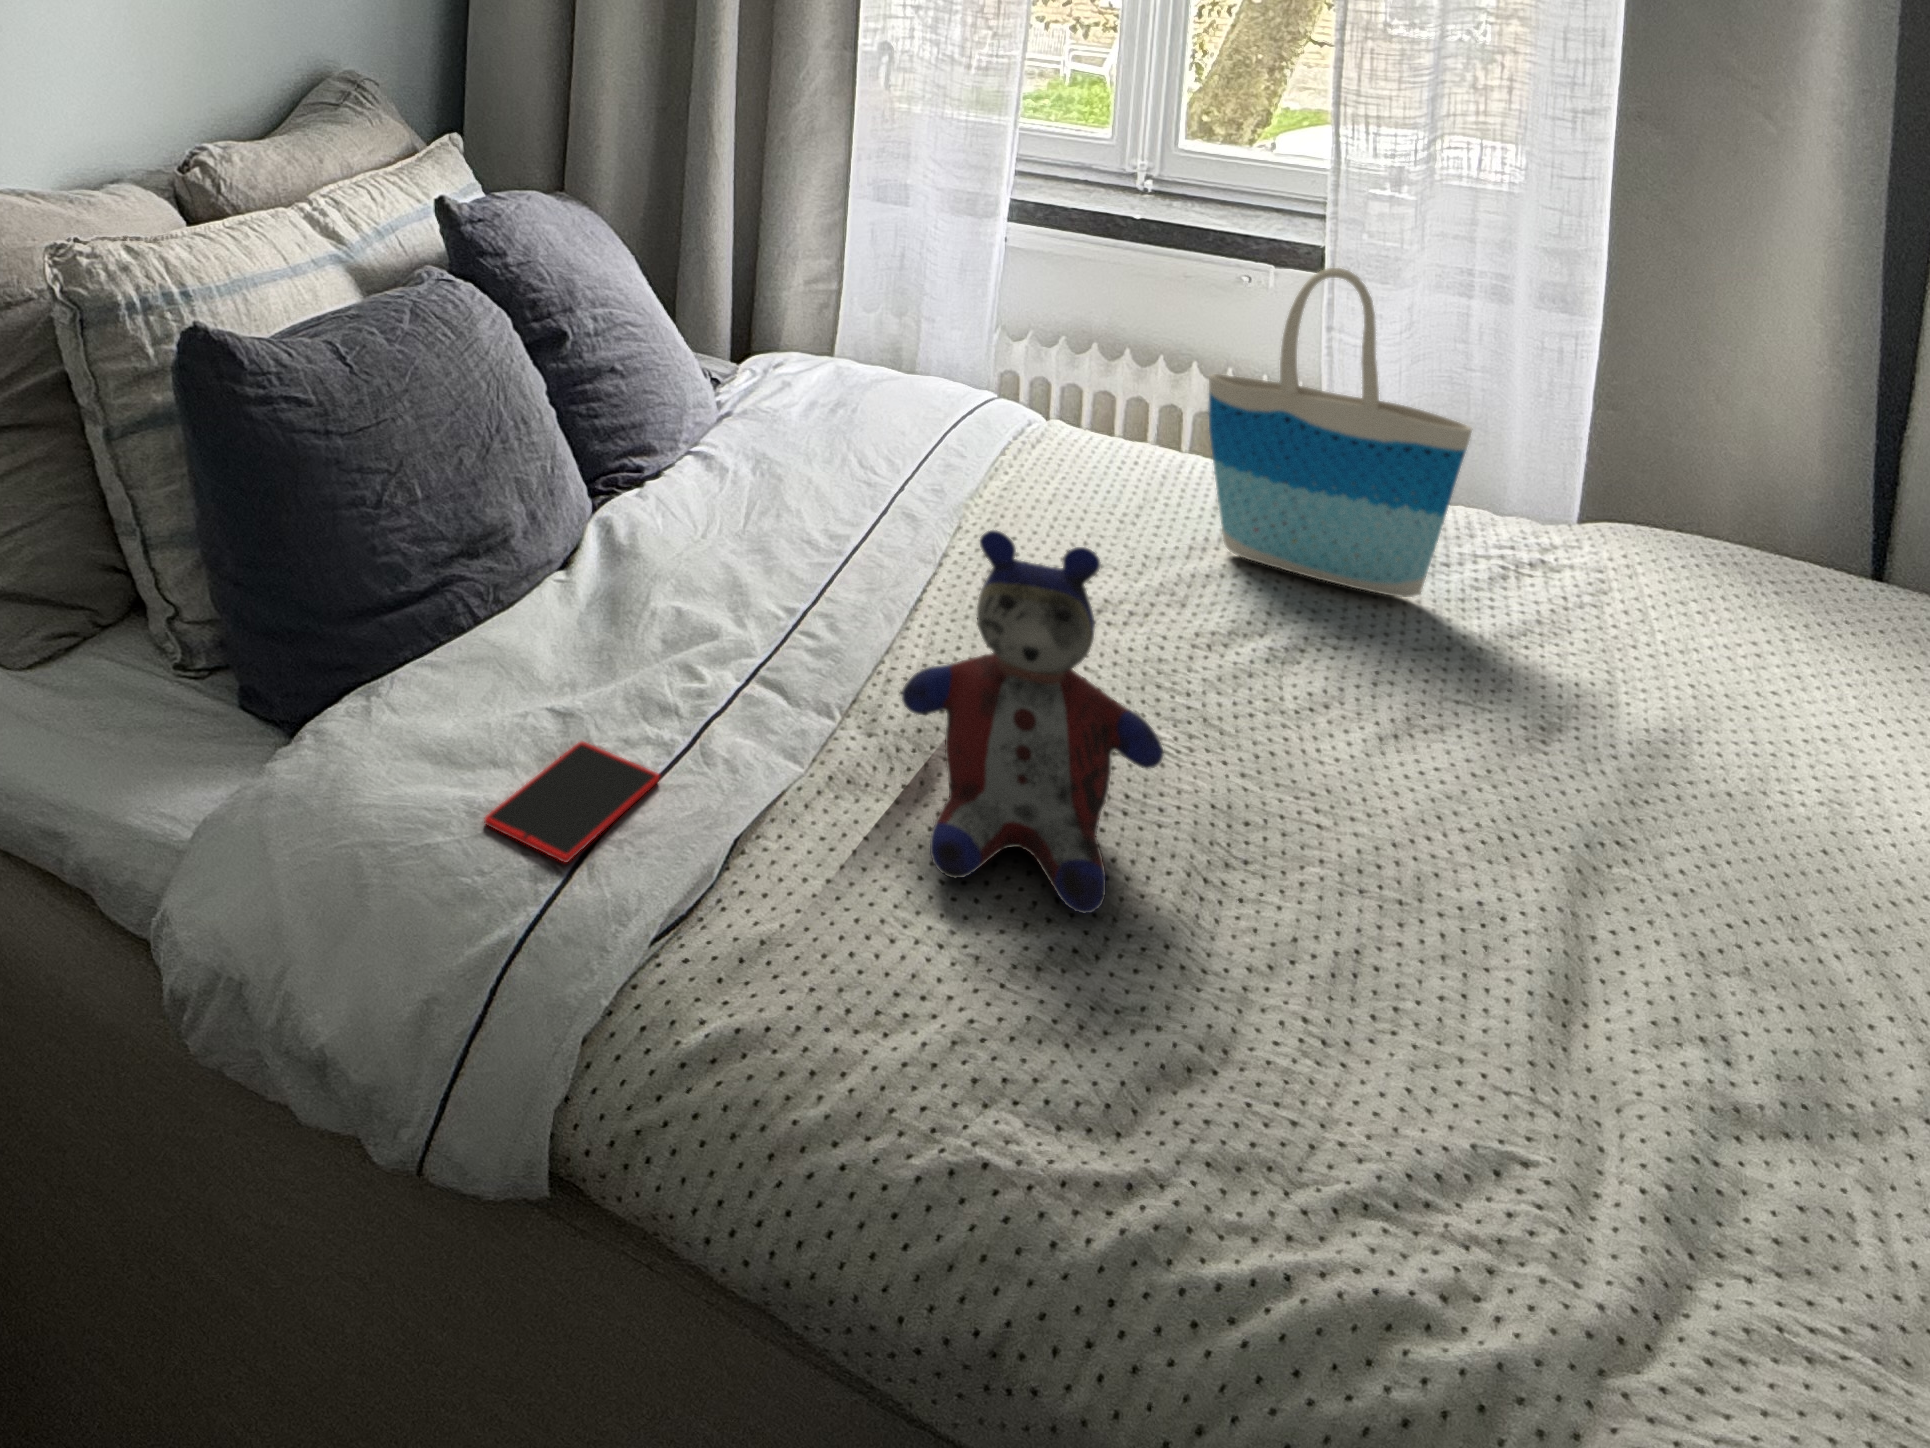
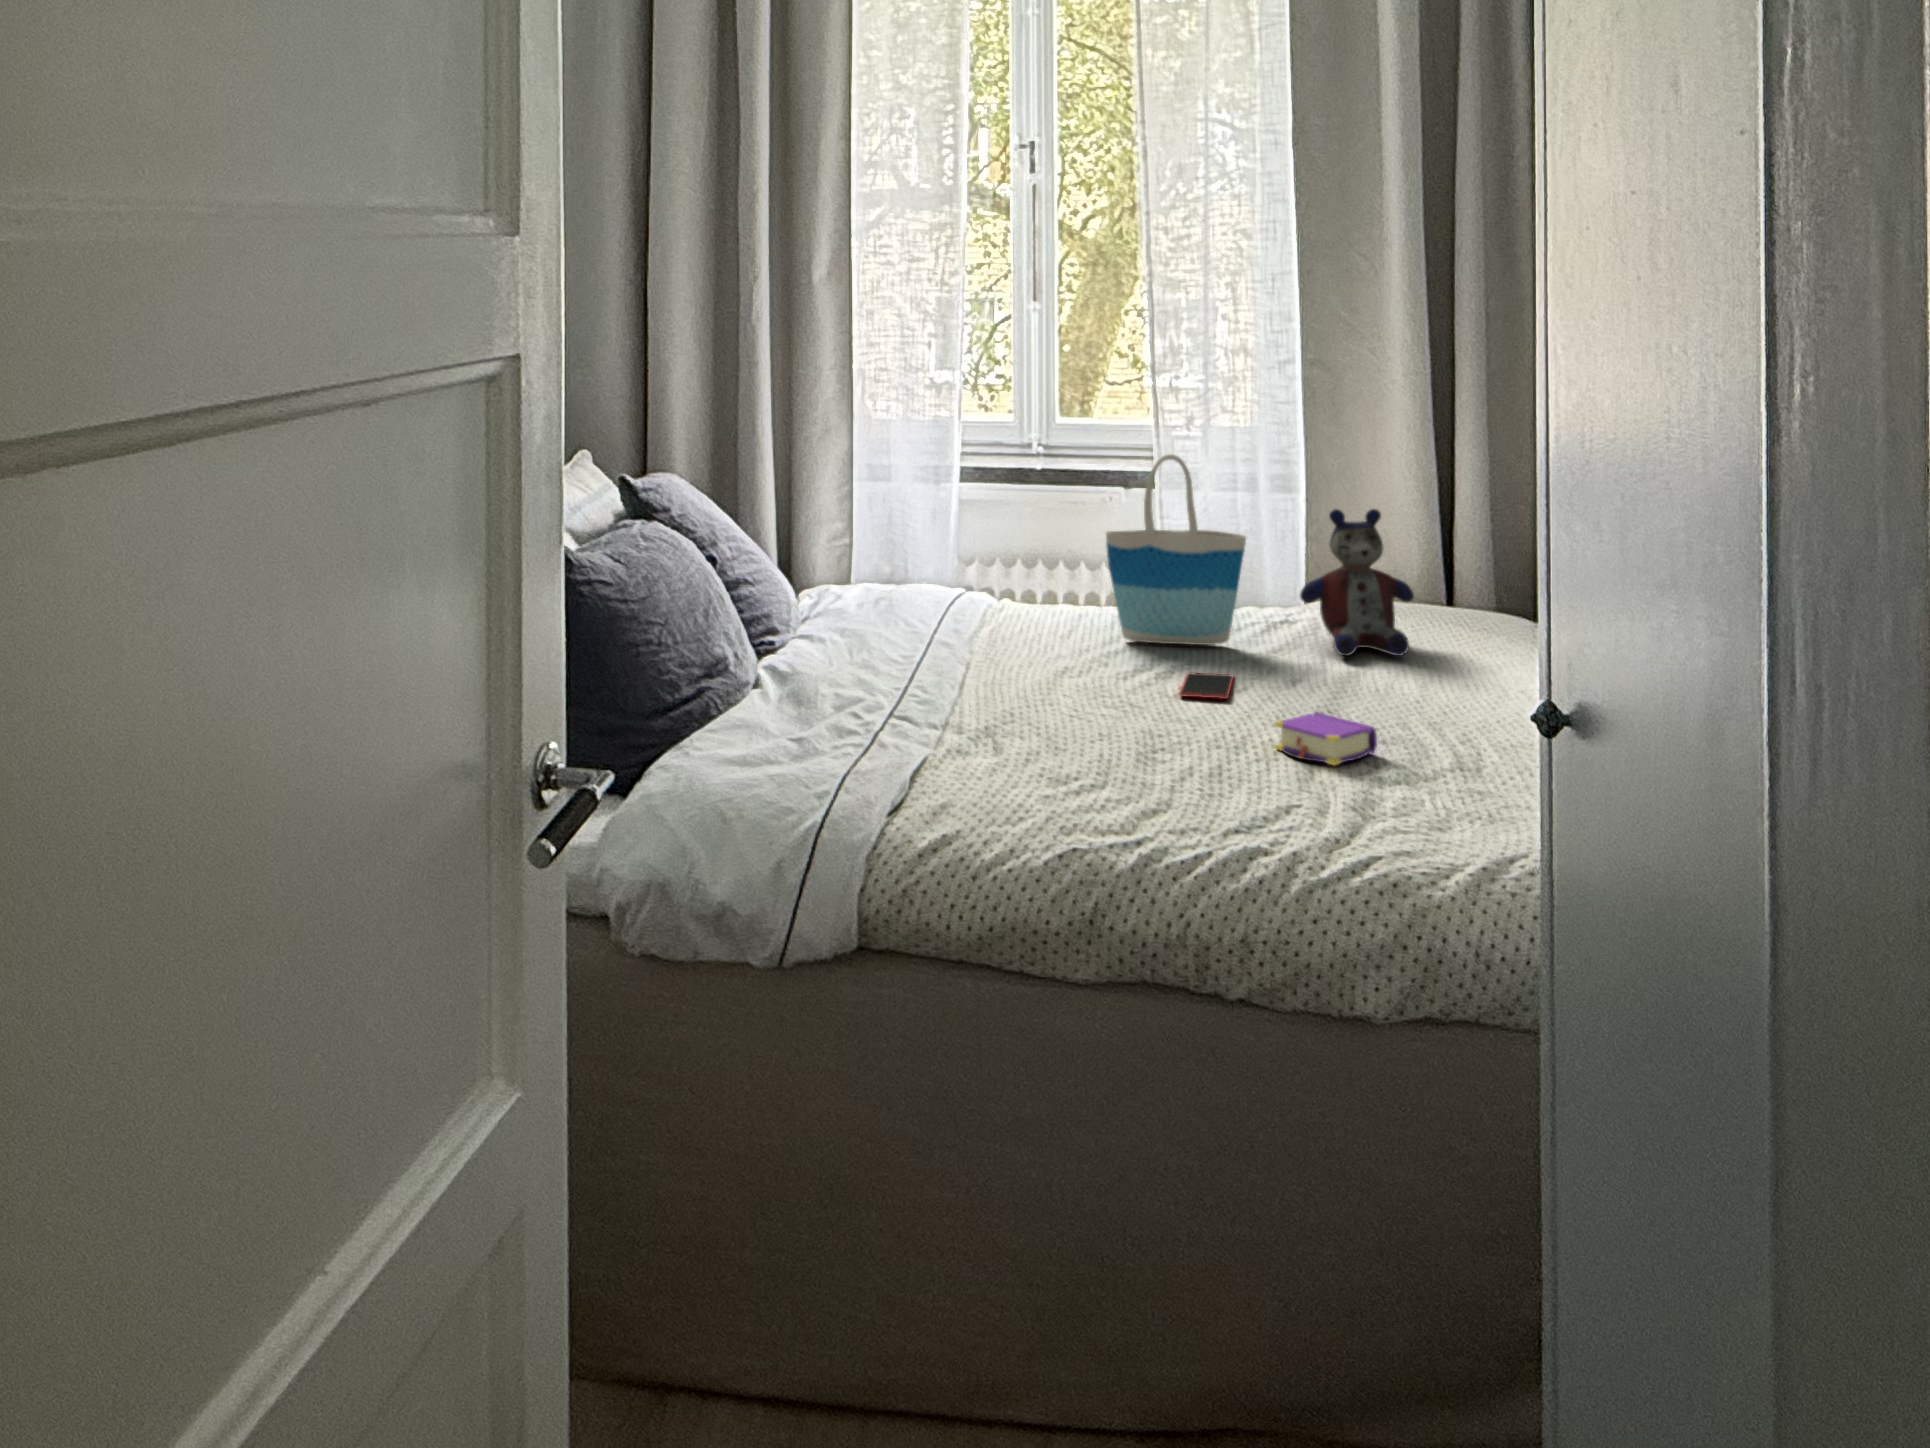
stuffed bear: present [902,530,1163,913] -> present [1300,509,1414,656]
smartphone: present [484,742,659,862] -> present [1180,672,1234,699]
book: none [1411,865,1819,1096] -> present [1274,712,1377,765]

